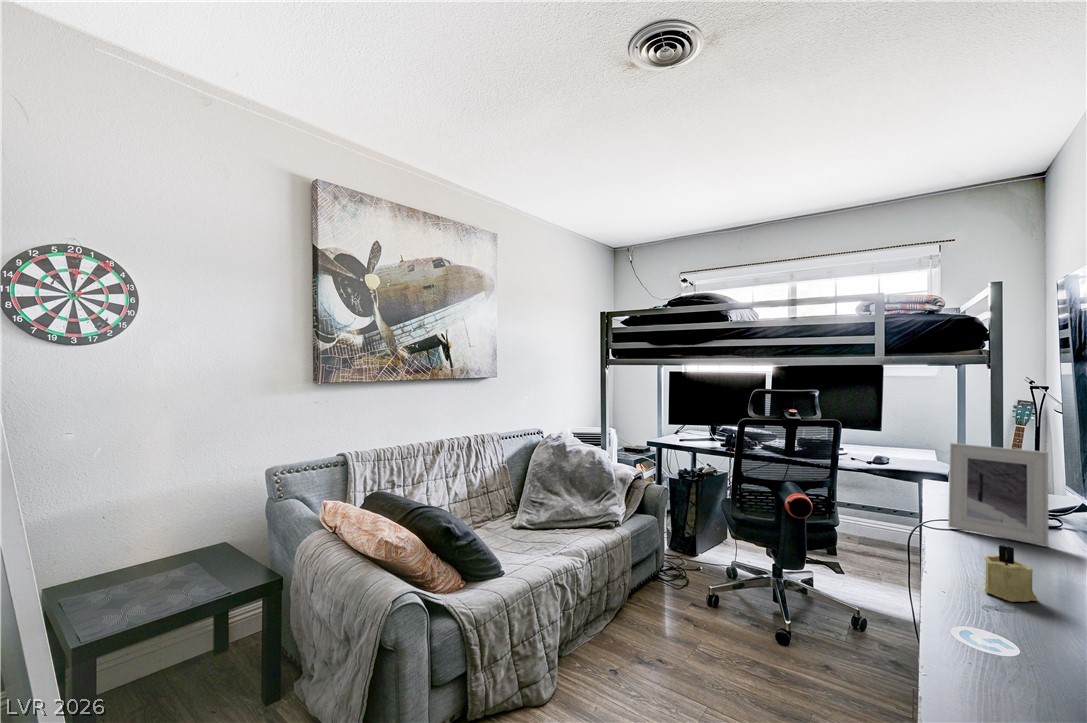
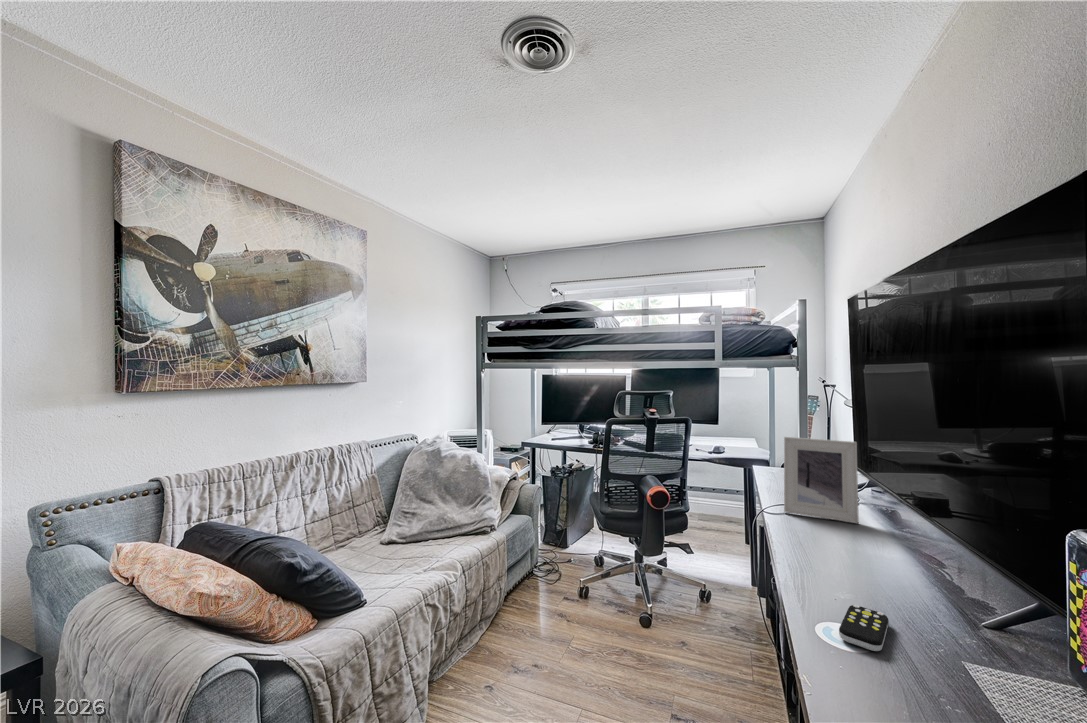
candle: present [985,545,1037,602] -> none [827,533,869,586]
remote control: none [978,615,1046,657] -> present [839,605,889,651]

